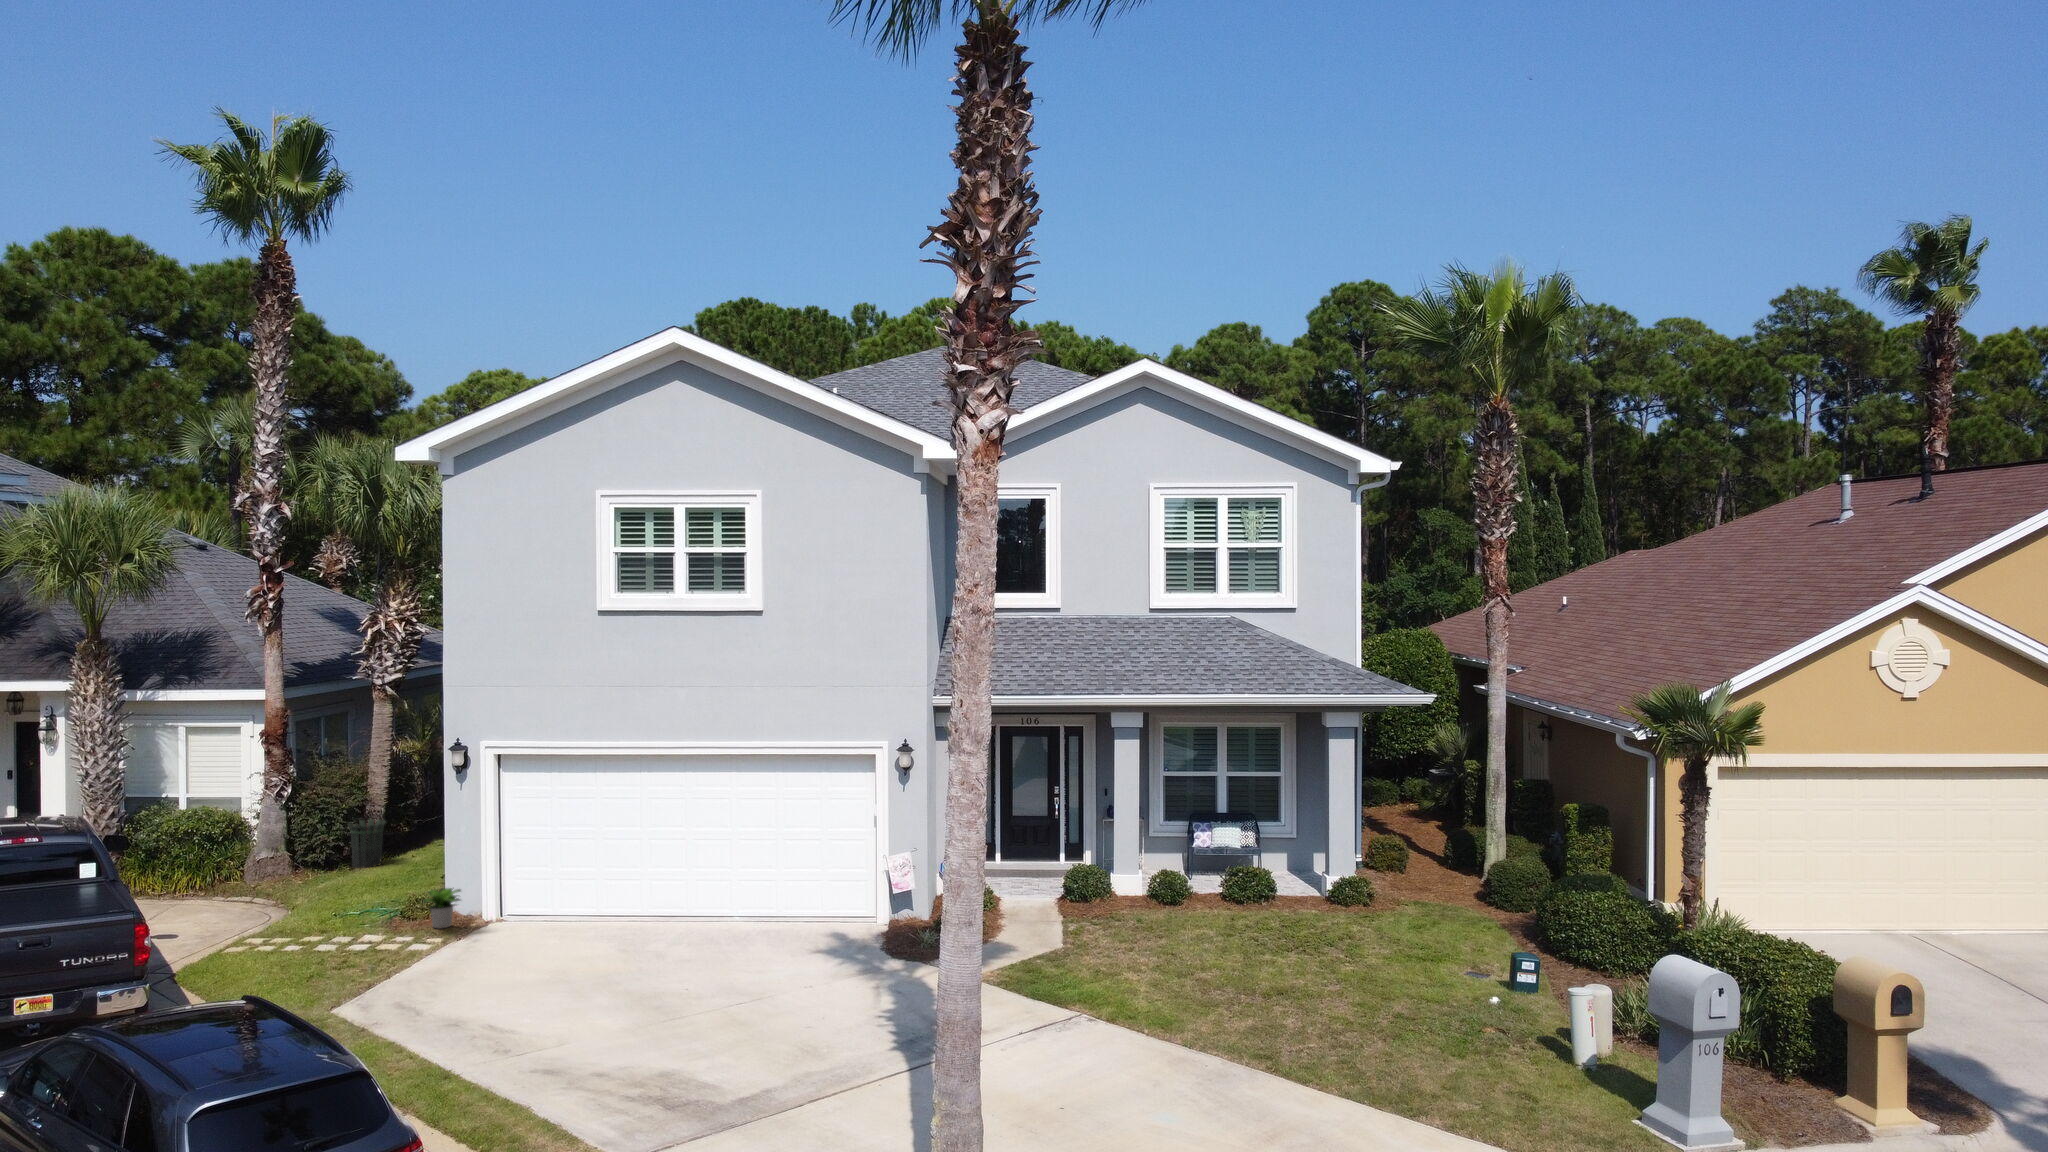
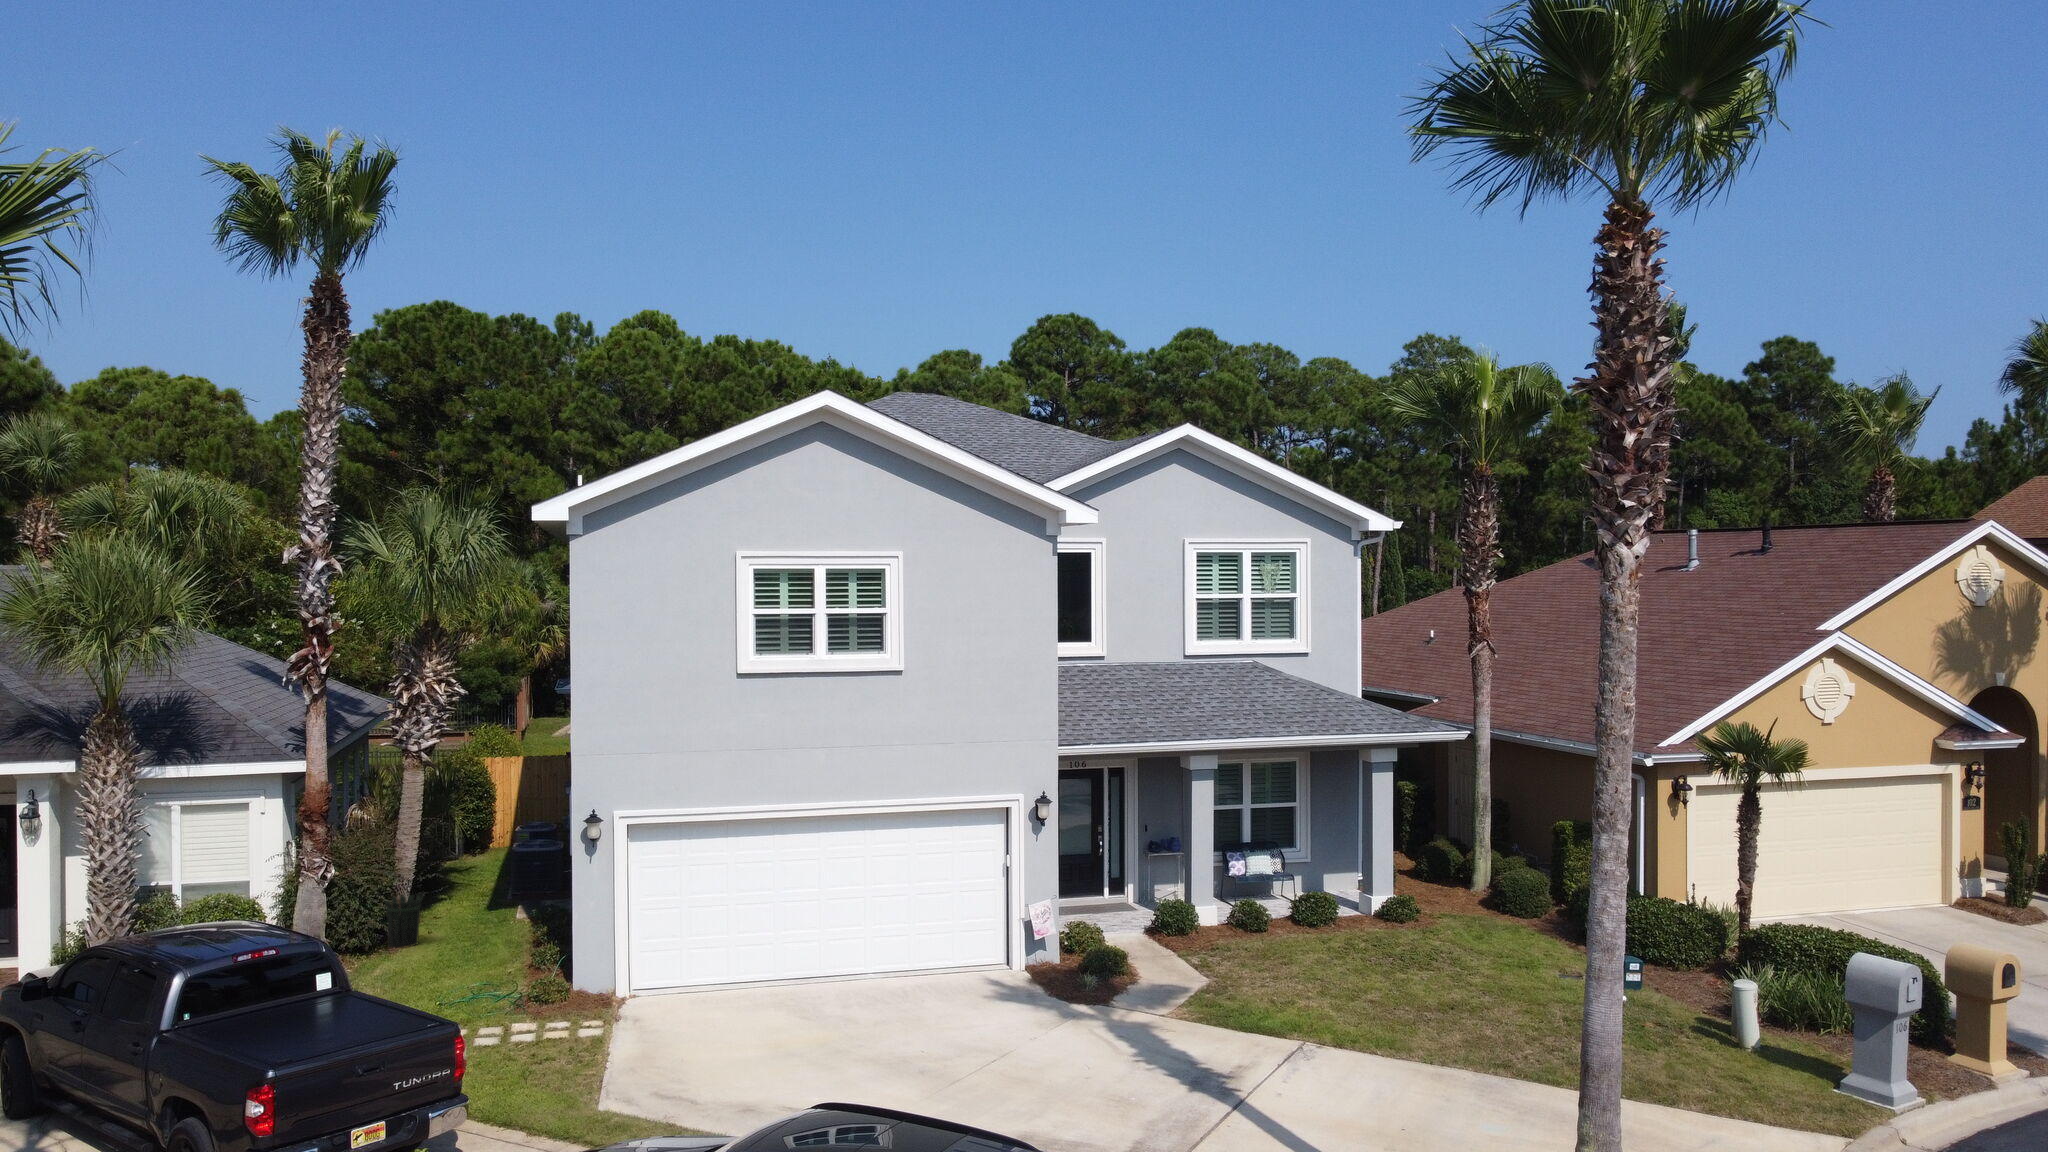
potted plant: present [423,888,461,928] -> none [572,959,616,1001]

